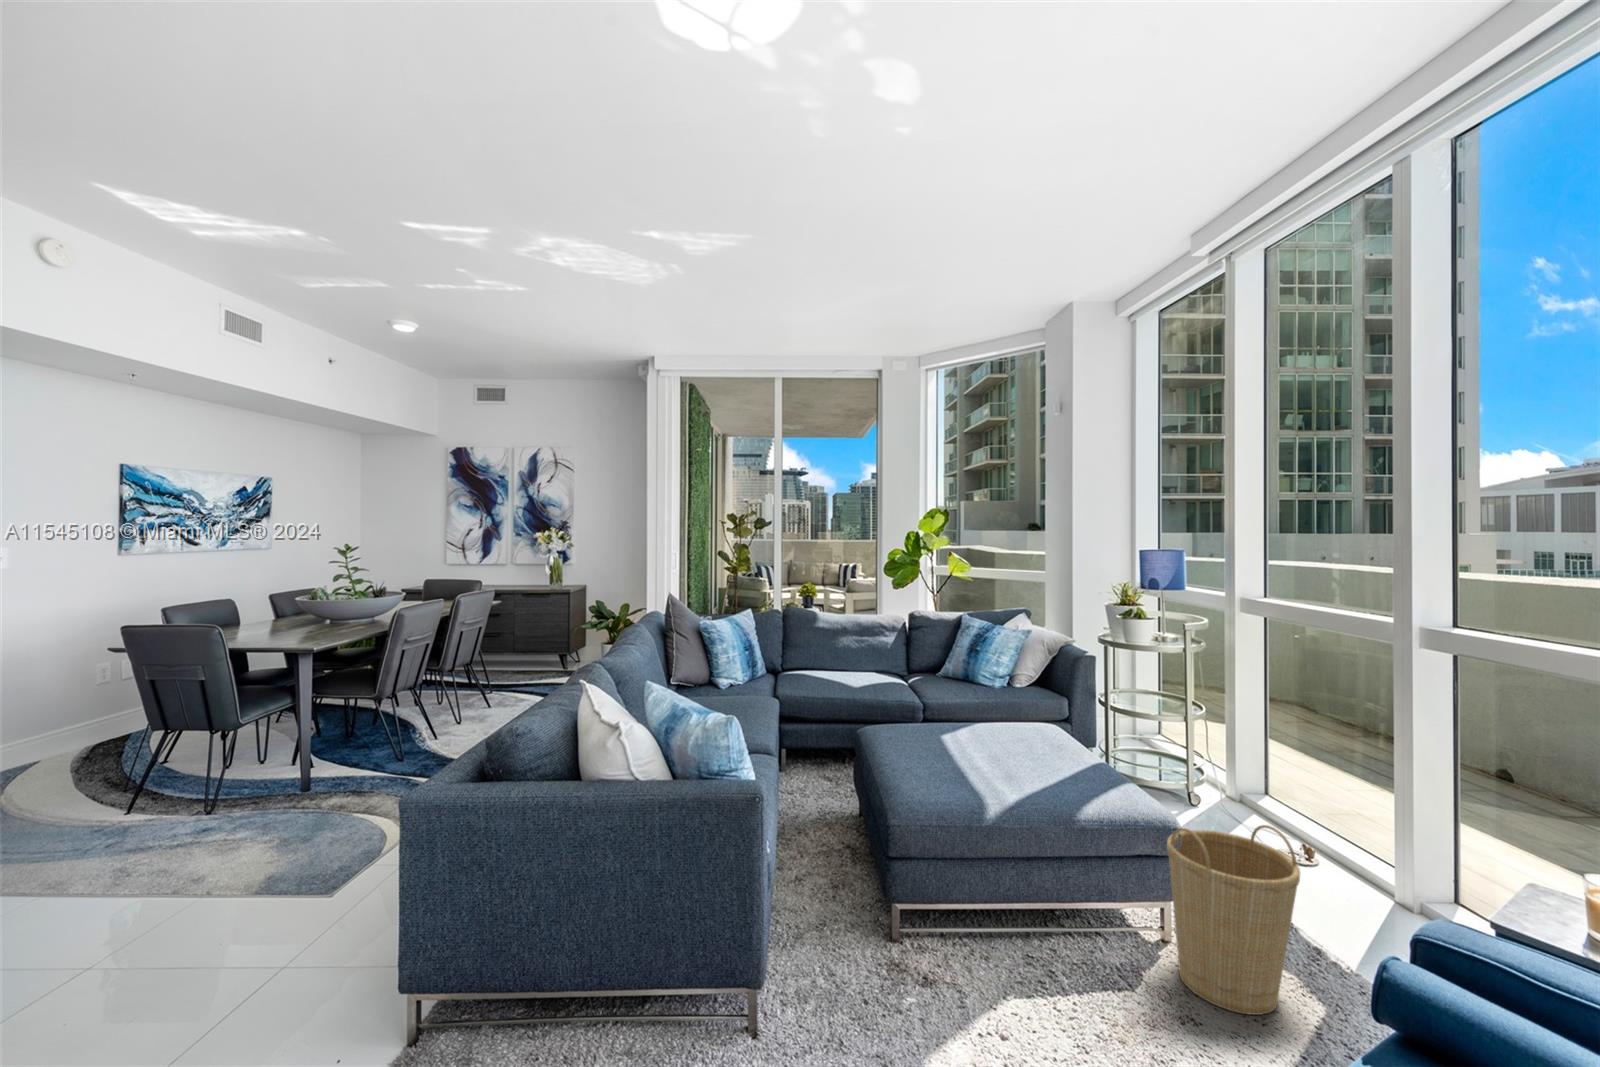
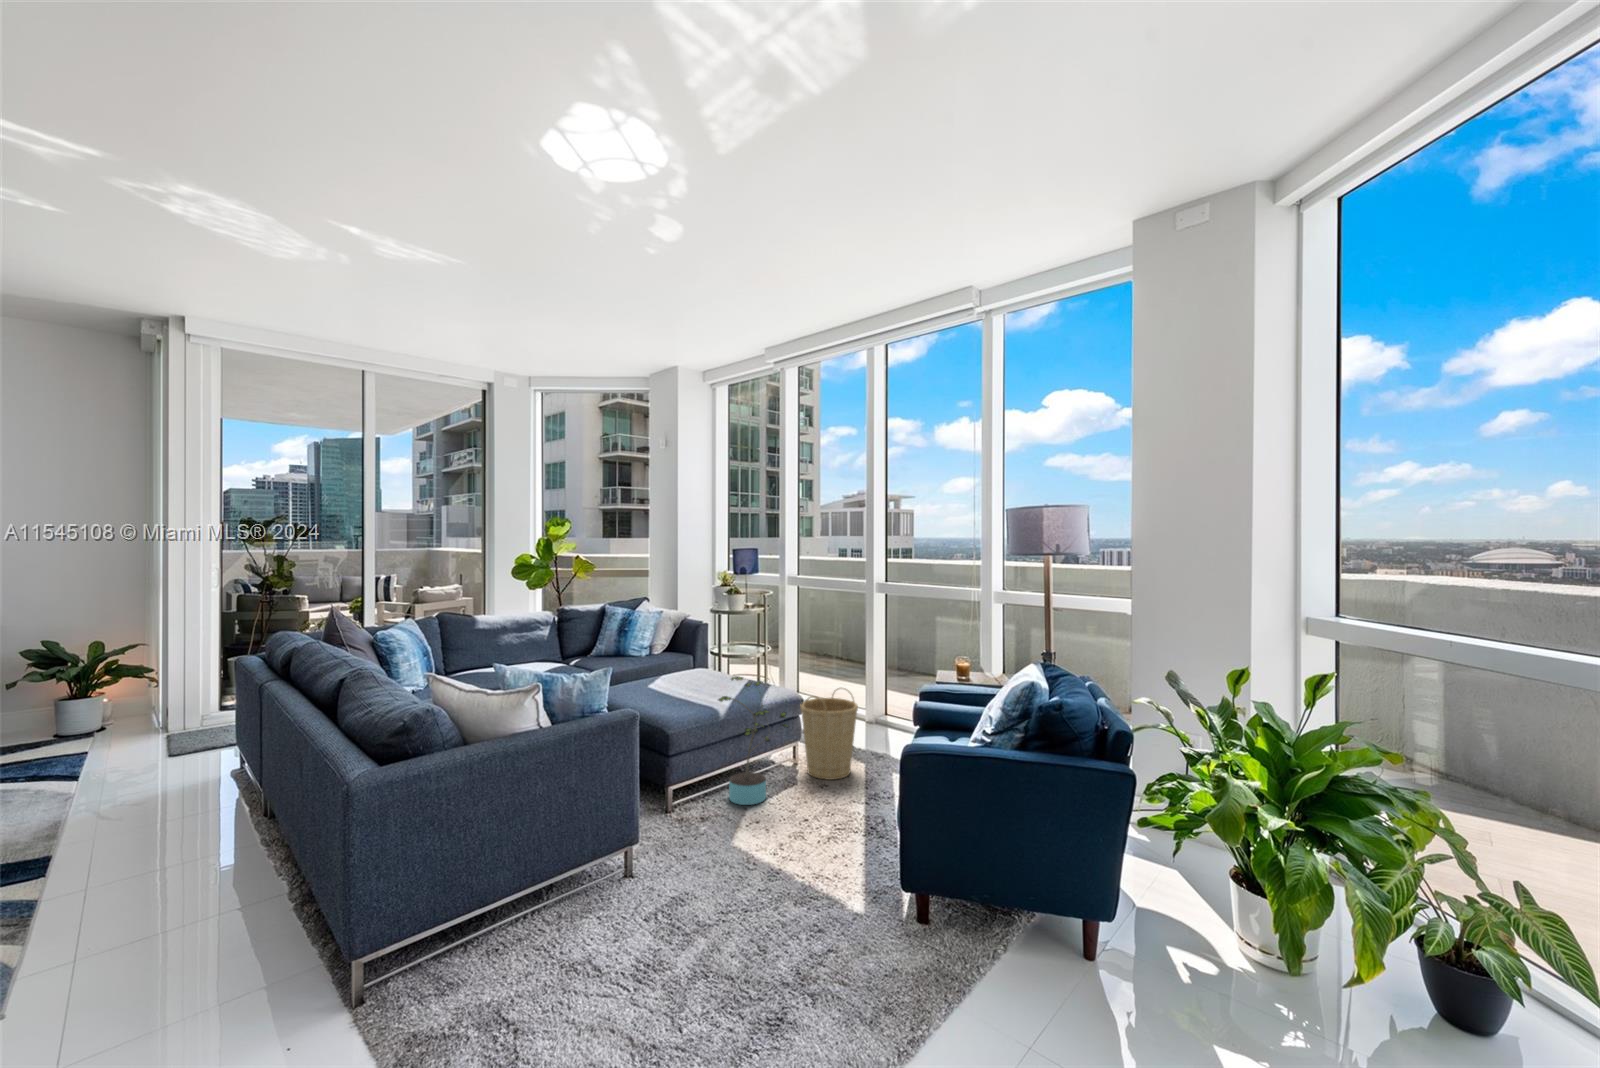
potted plant: none [968,757,1102,997] -> present [718,677,788,805]

